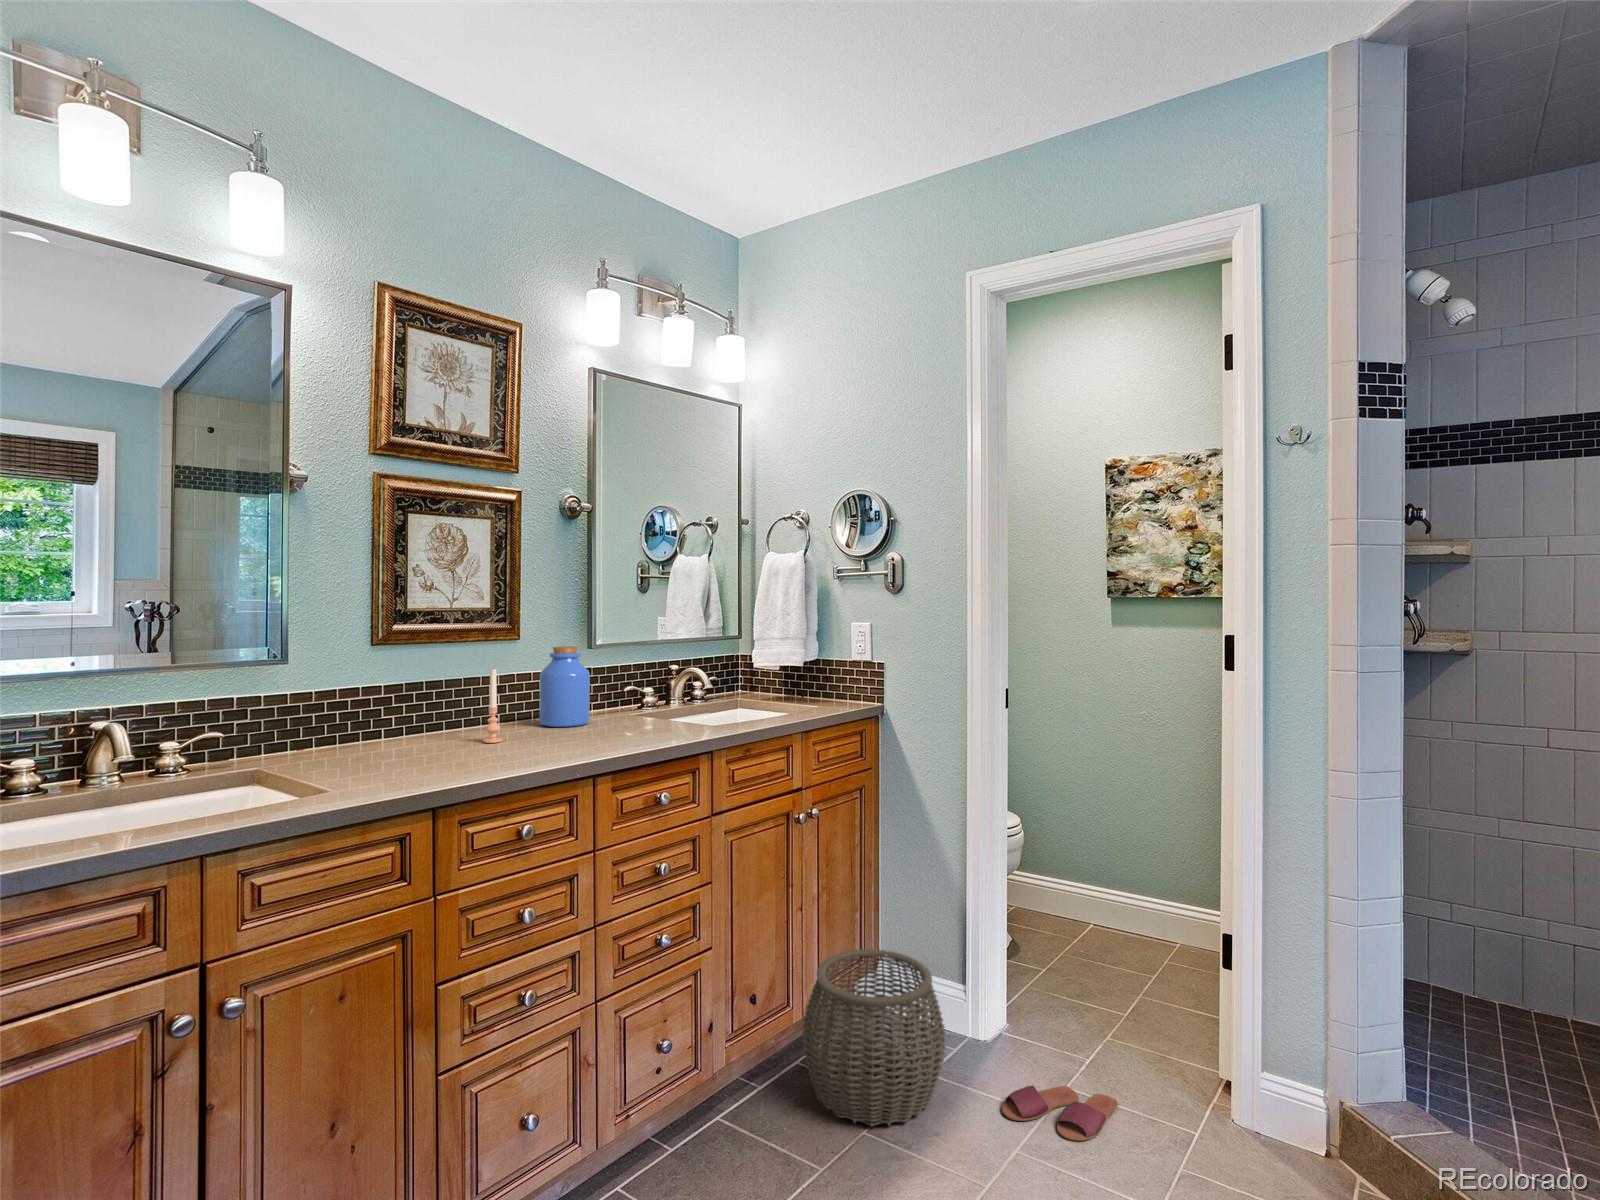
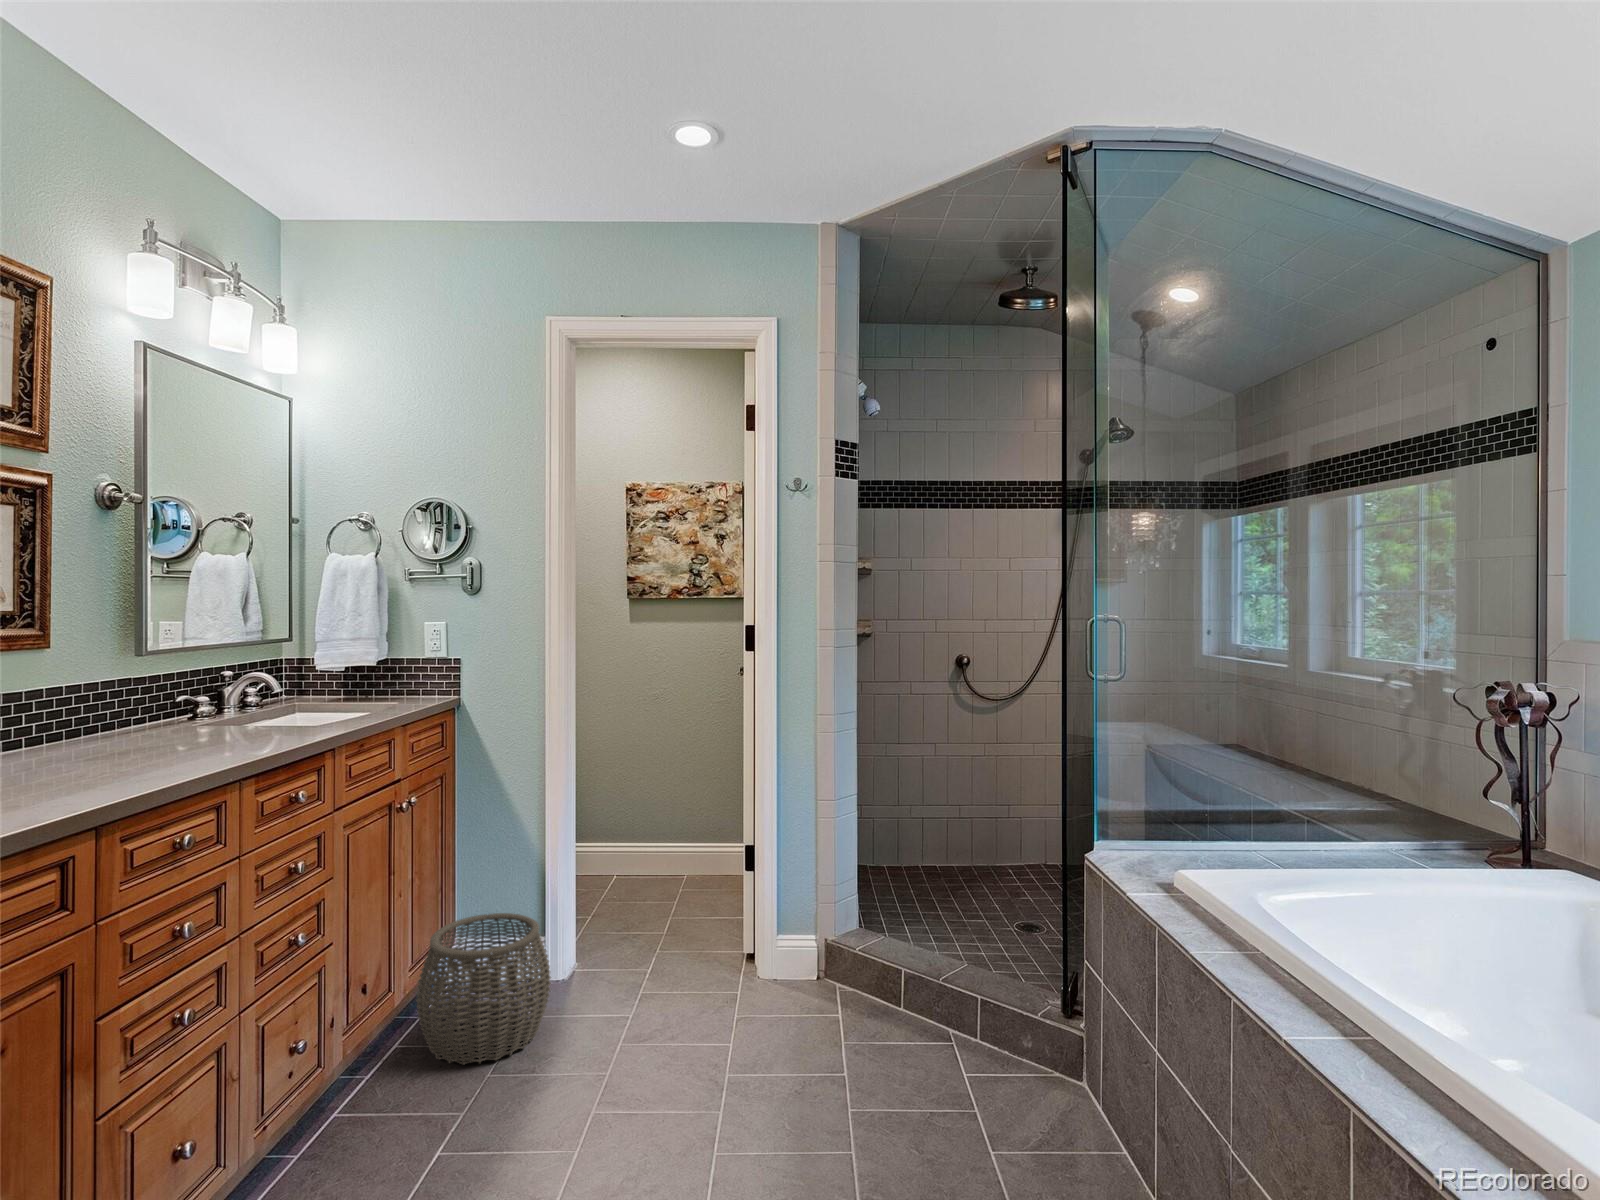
jar: present [539,646,590,727] -> none [80,654,152,746]
candle: present [483,669,502,743] -> none [41,681,70,767]
slippers: present [1002,1086,1118,1141] -> none [597,980,678,1017]

